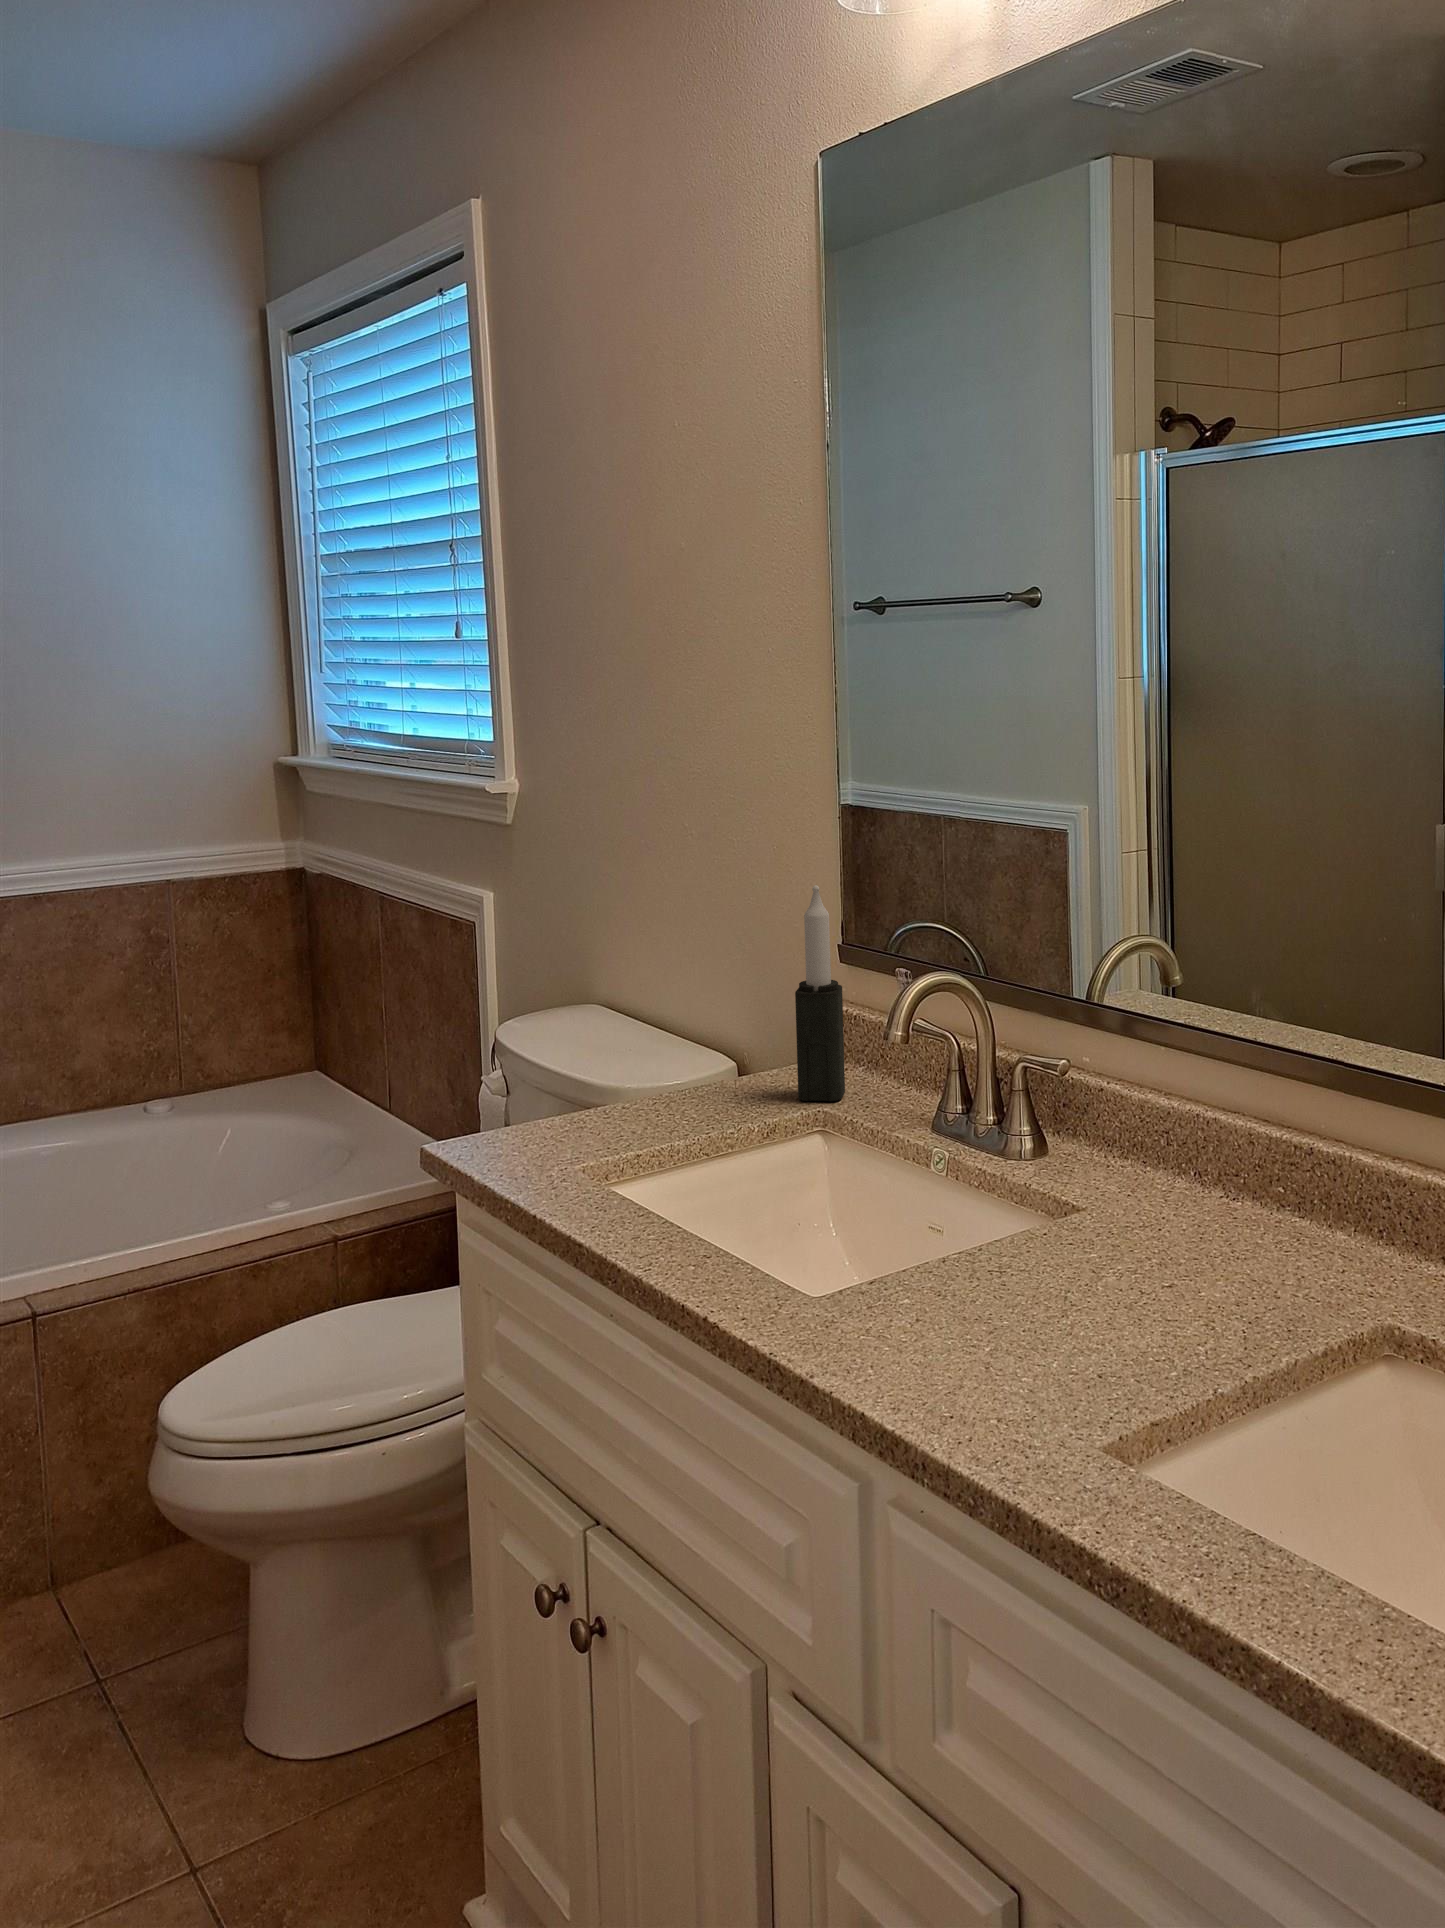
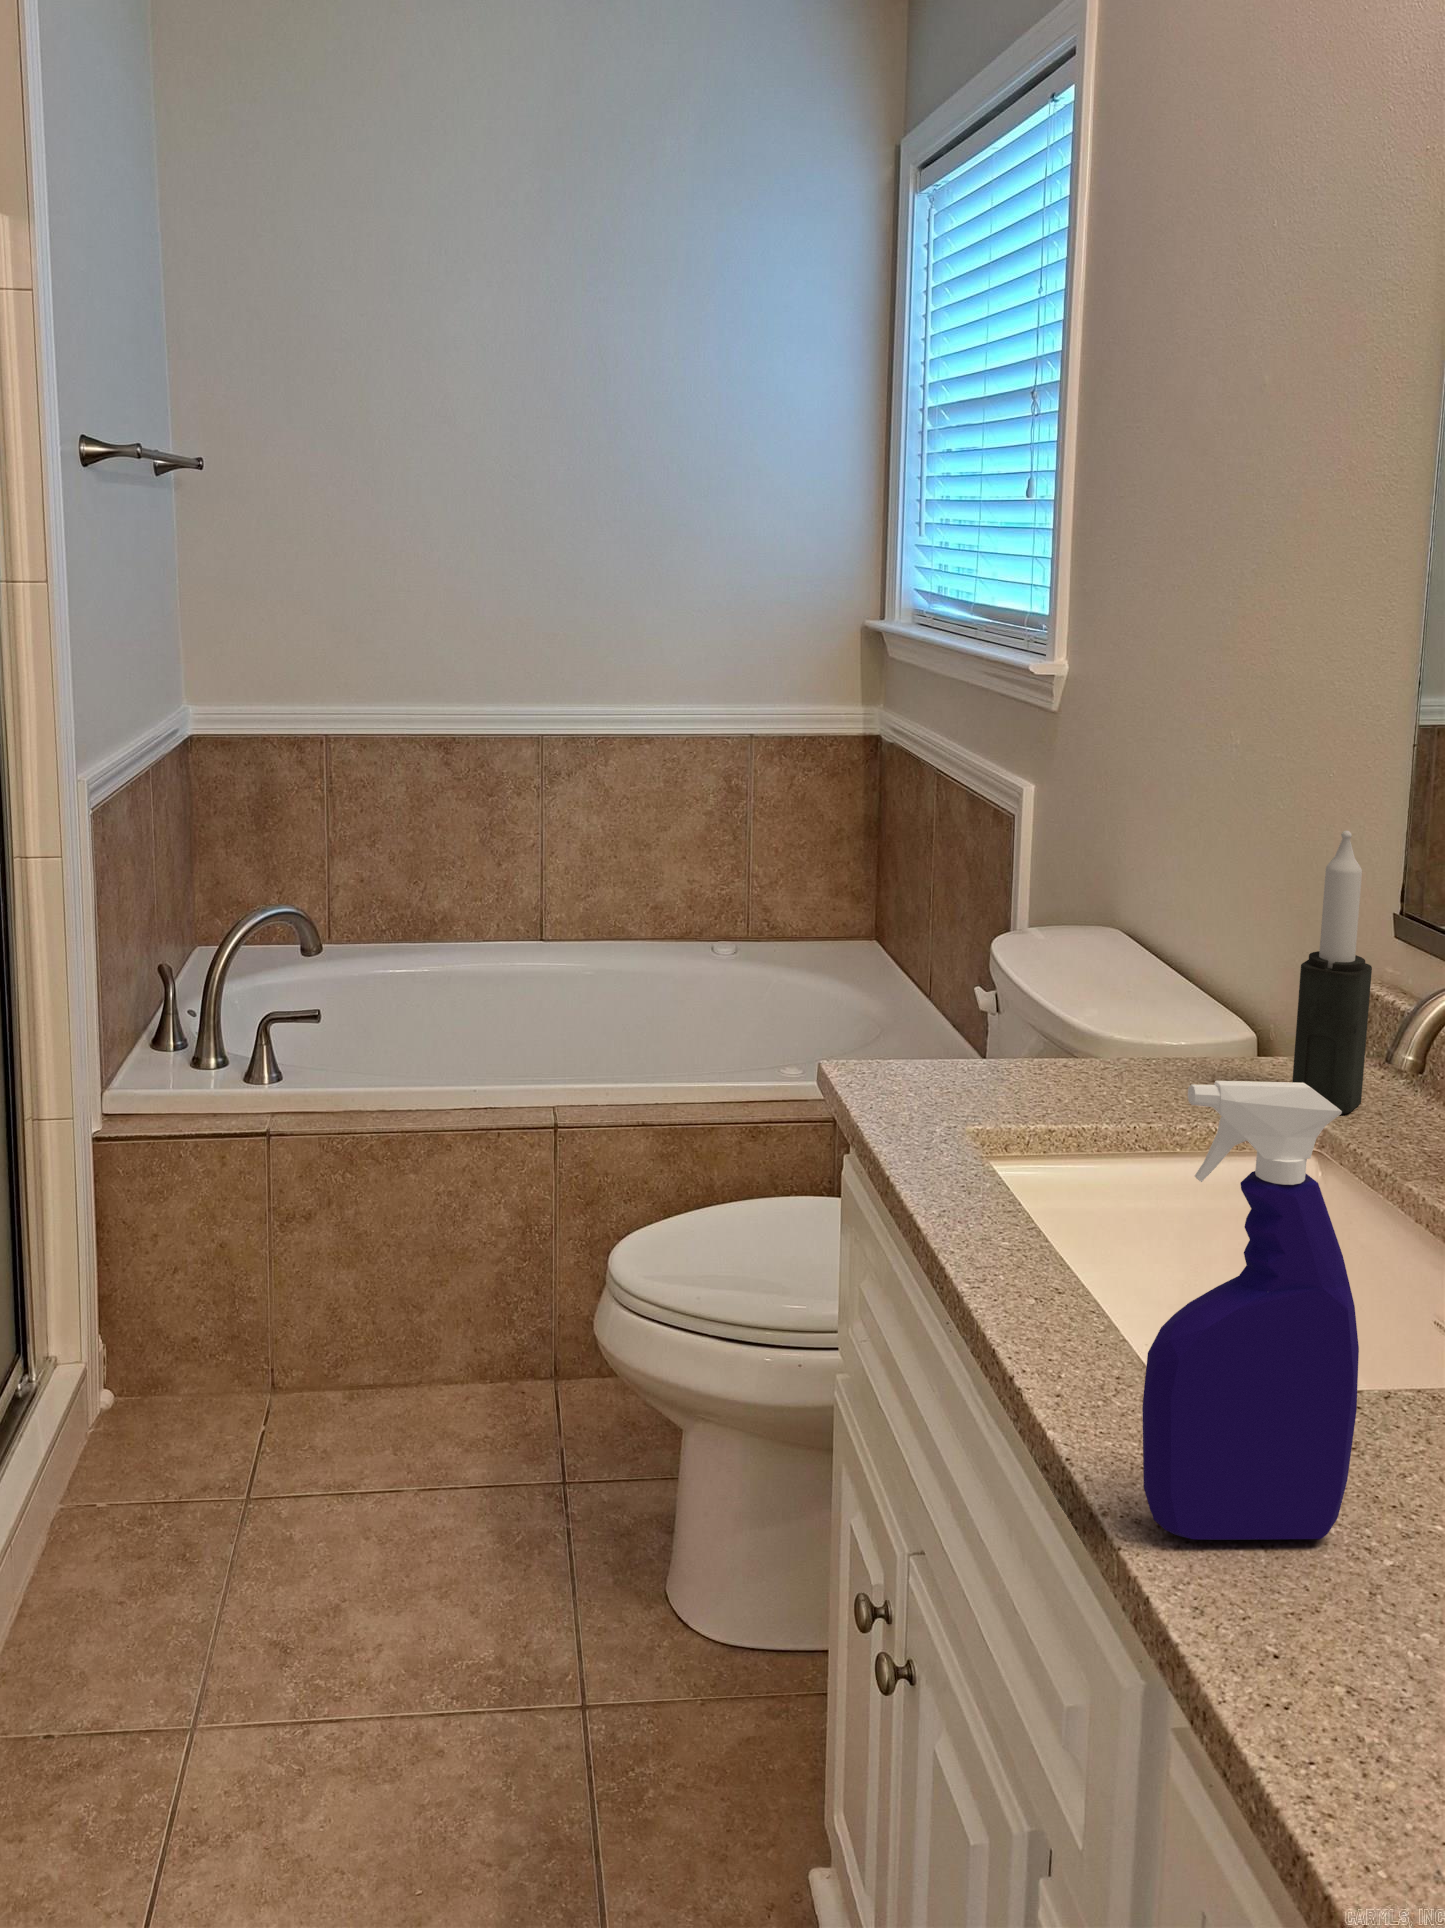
spray bottle: none [834,1037,957,1374] -> present [1142,1081,1359,1540]

